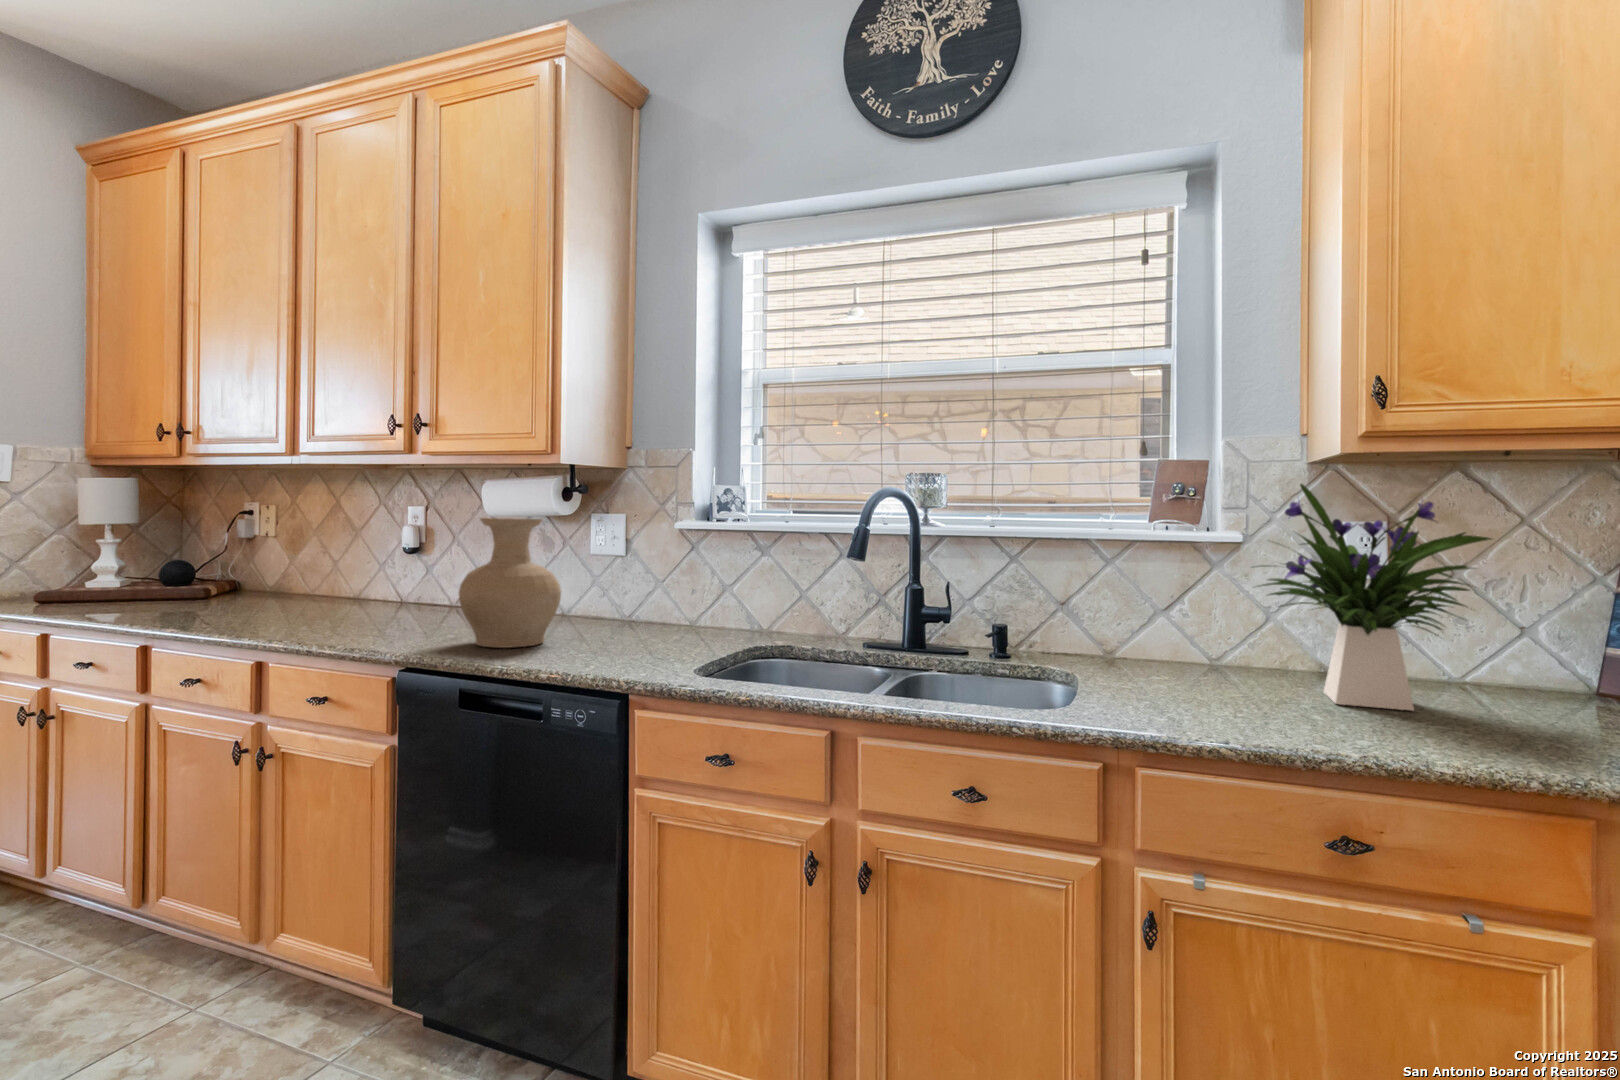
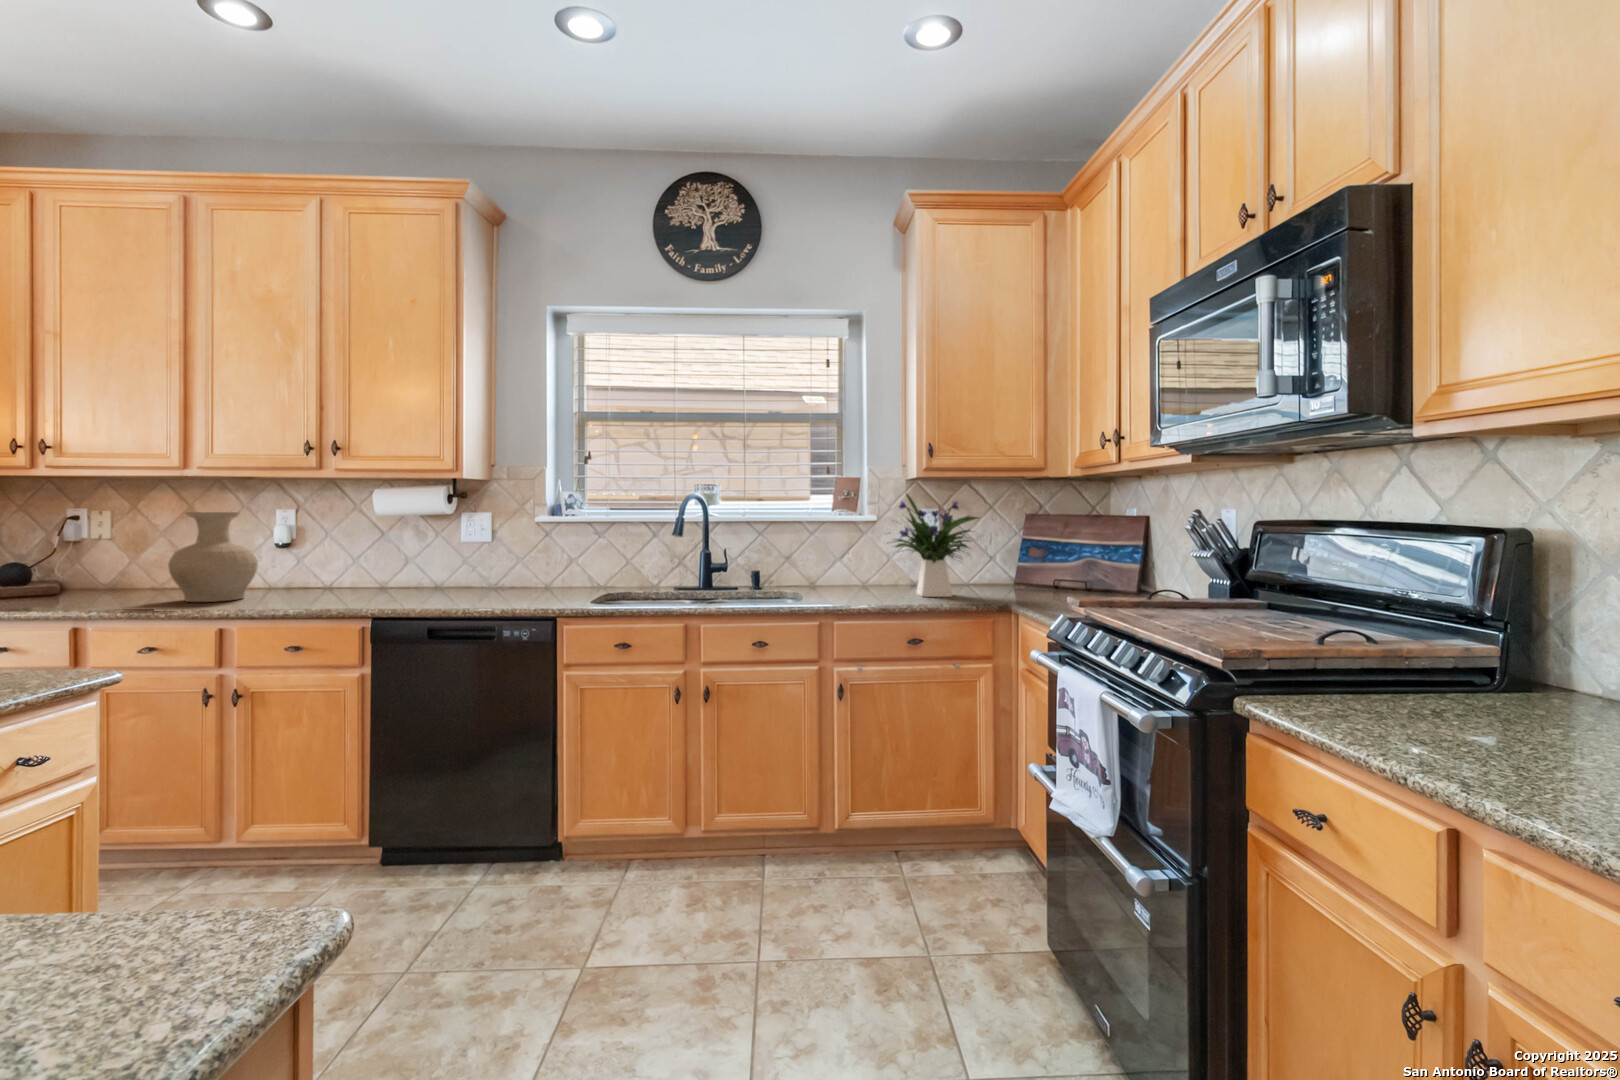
vase: present [459,518,561,648] -> present [168,512,258,602]

